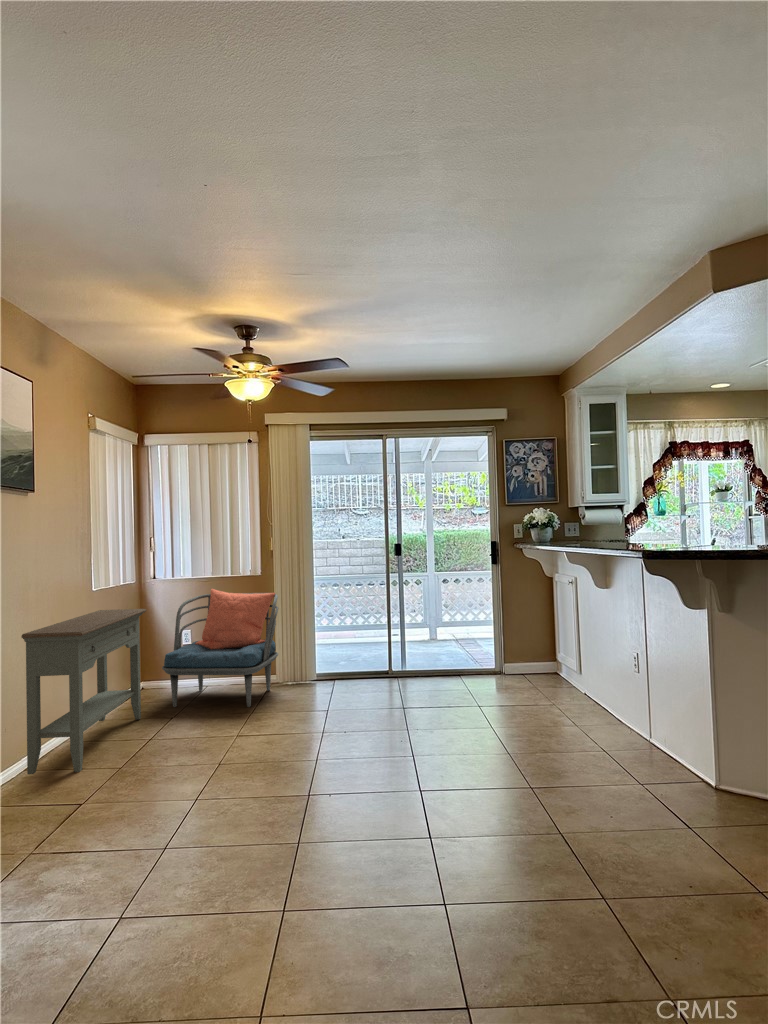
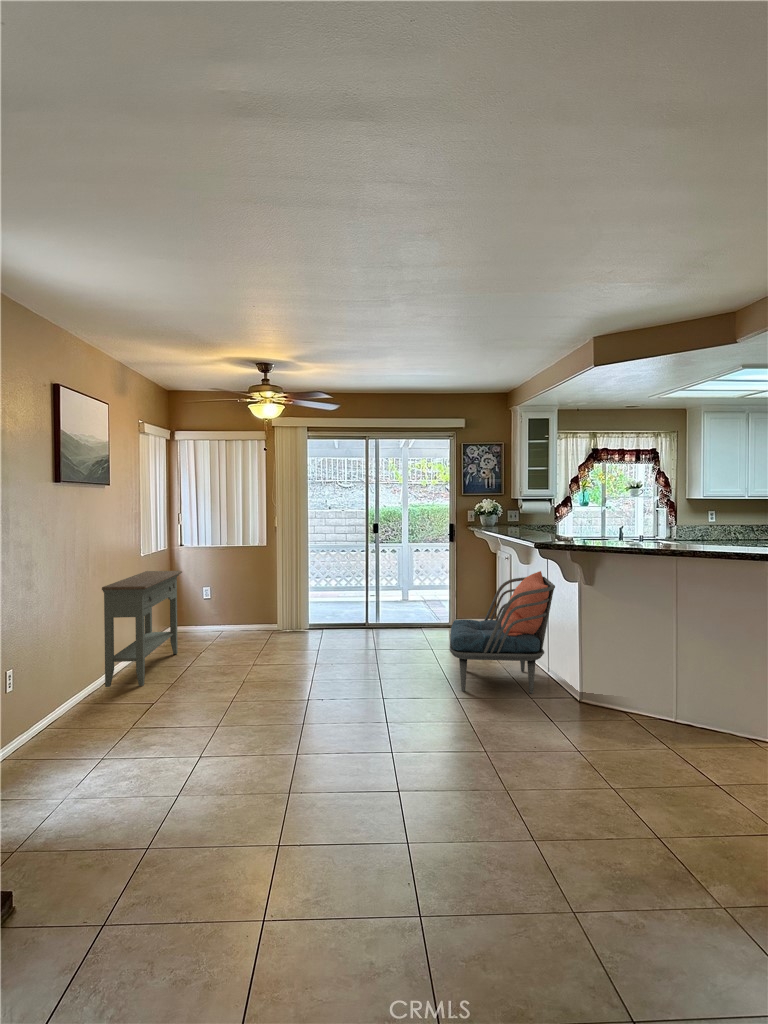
armchair: present [162,589,278,707] -> present [449,571,555,694]

